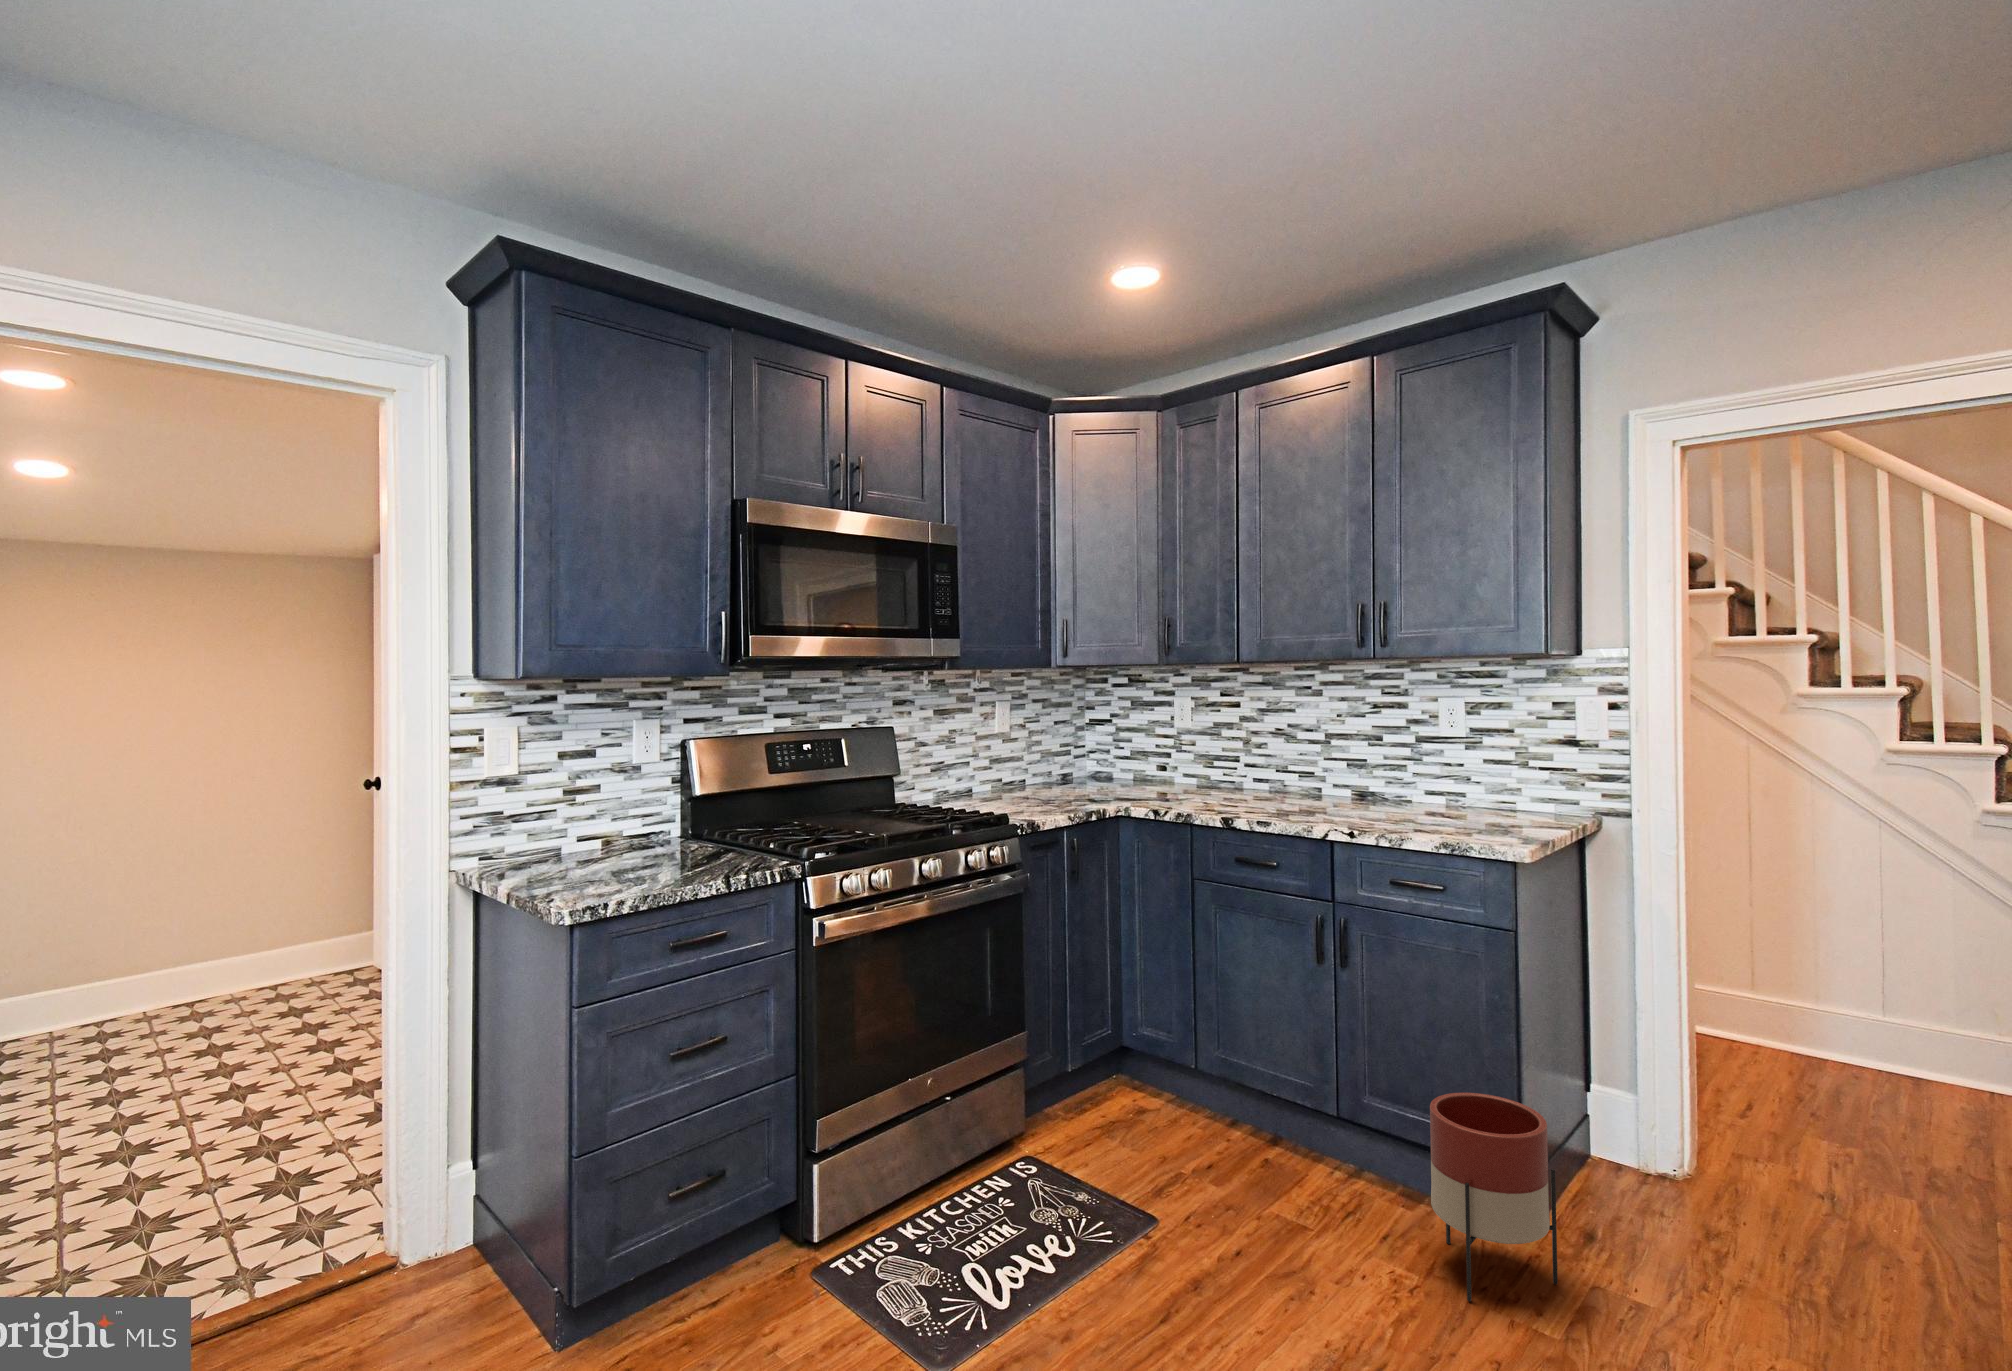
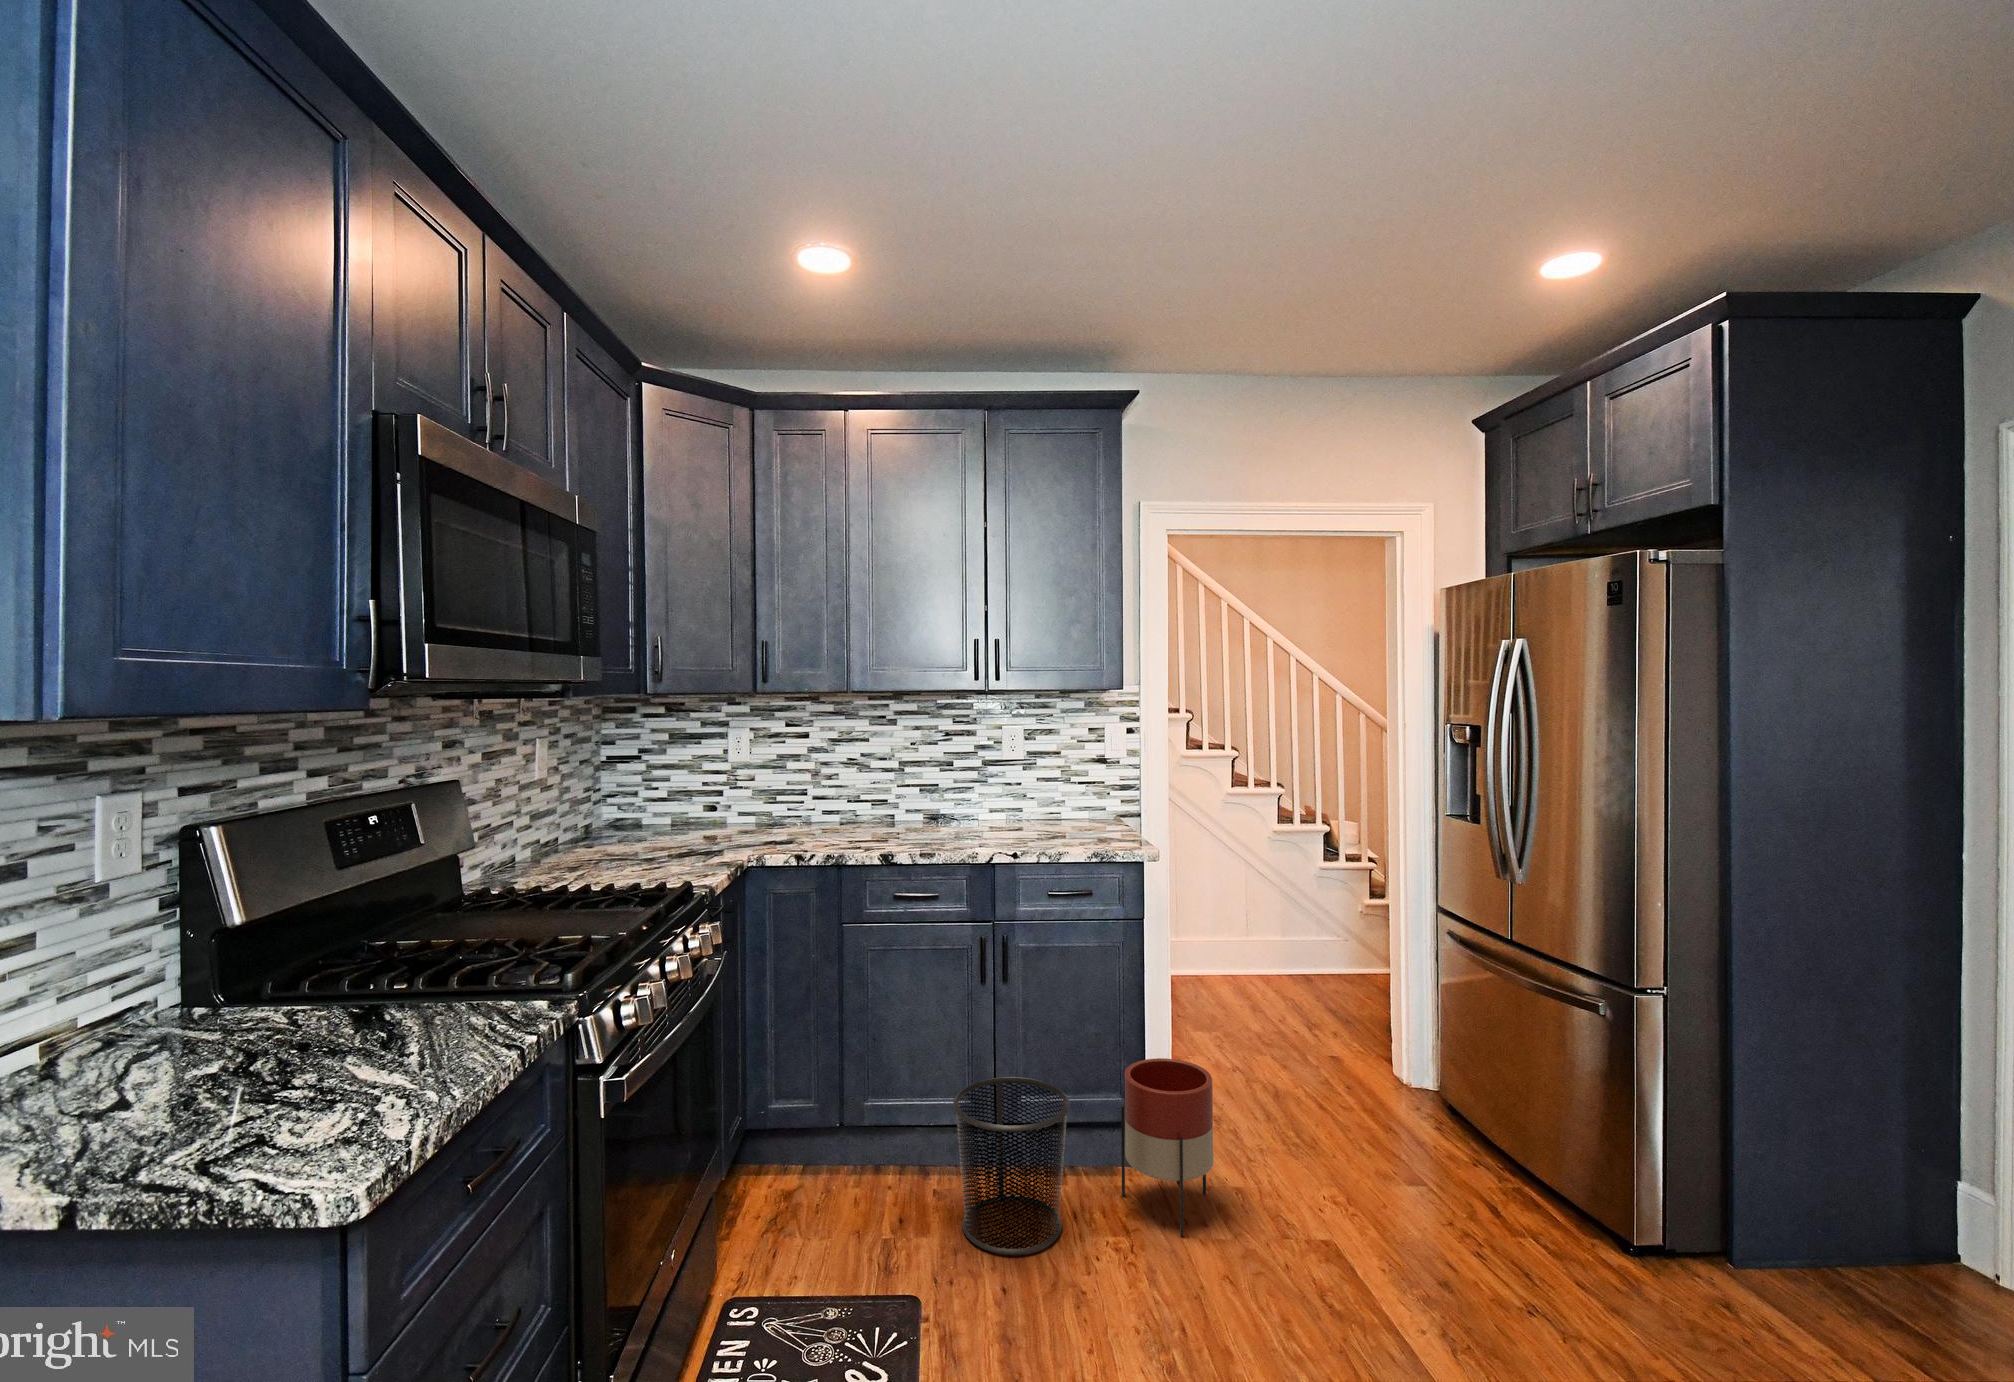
waste bin: none [1230,1060,1358,1241] -> present [953,1077,1070,1255]

